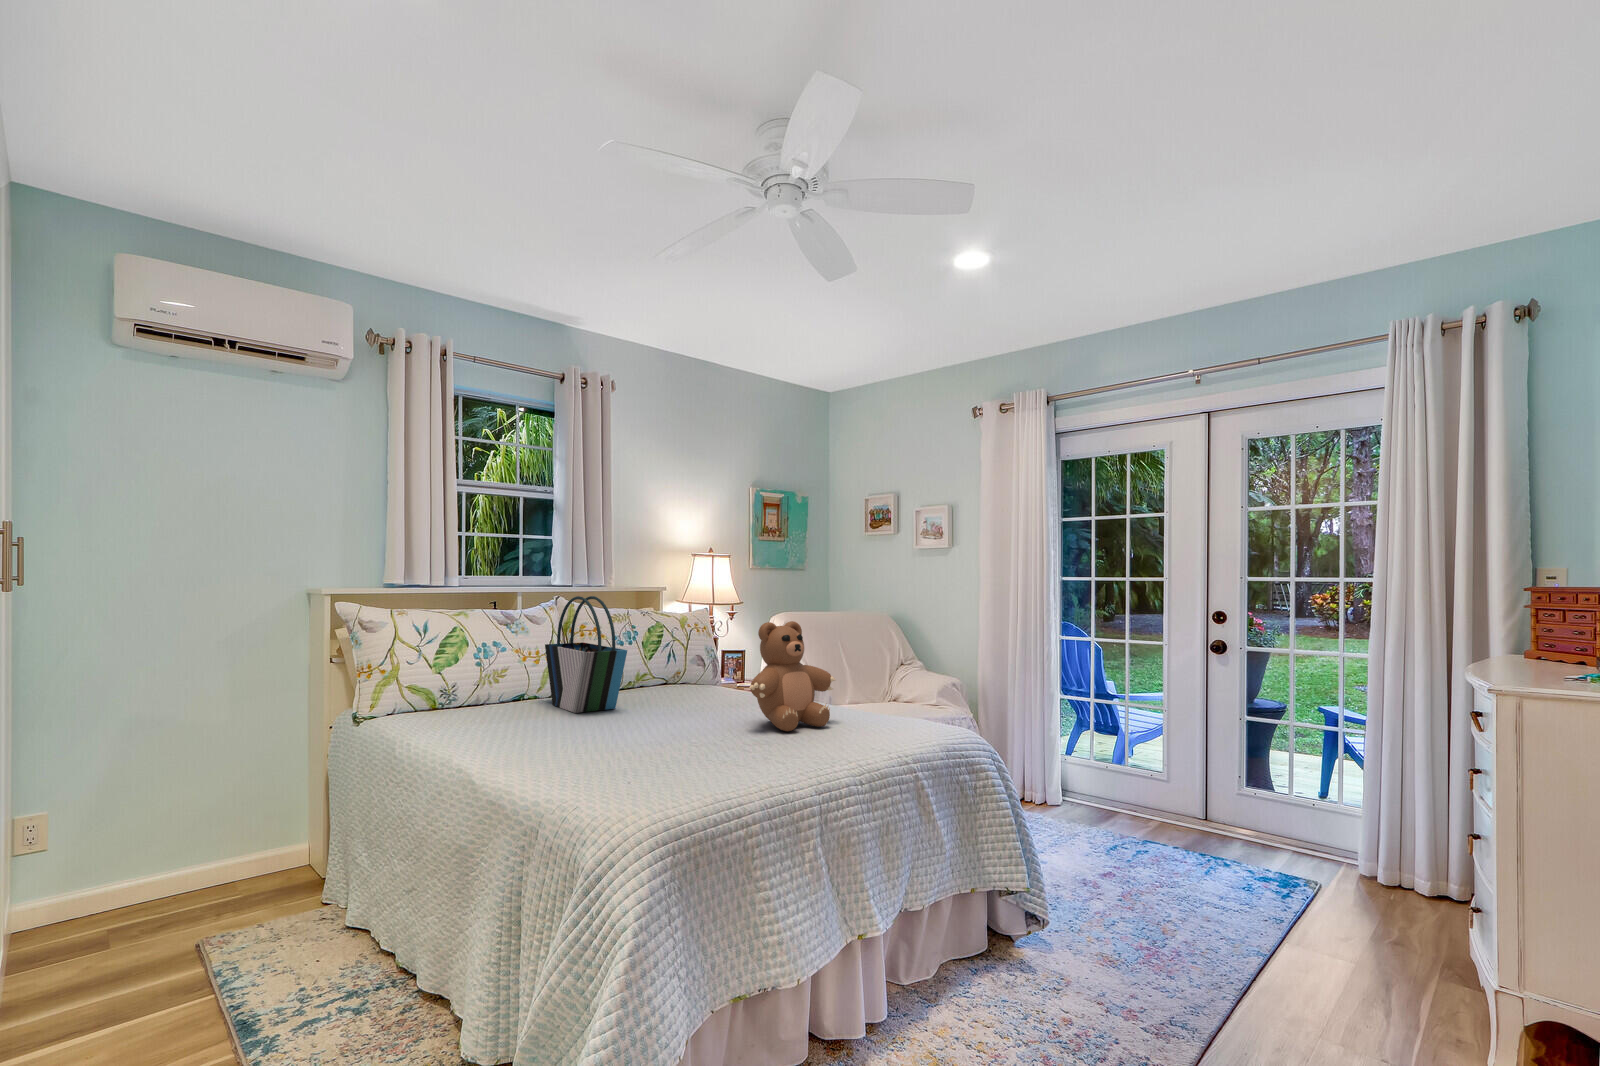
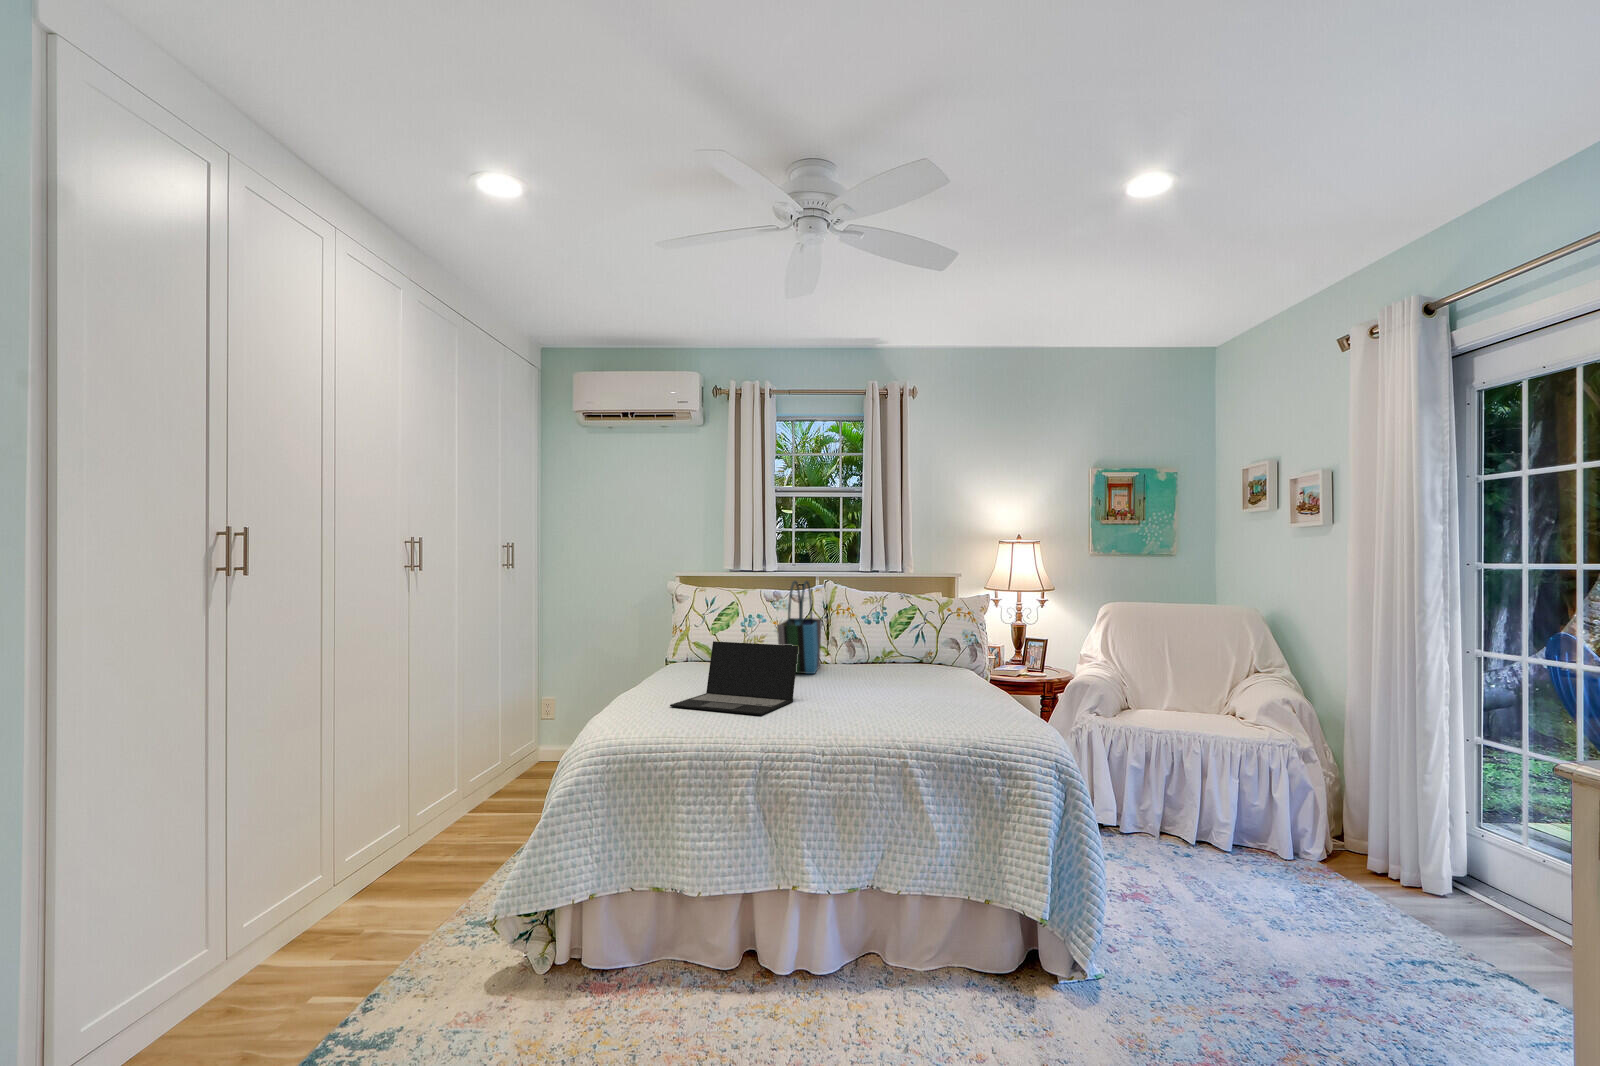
teddy bear: present [749,621,836,731] -> none [839,607,938,708]
laptop: none [584,672,730,768] -> present [670,641,798,715]

